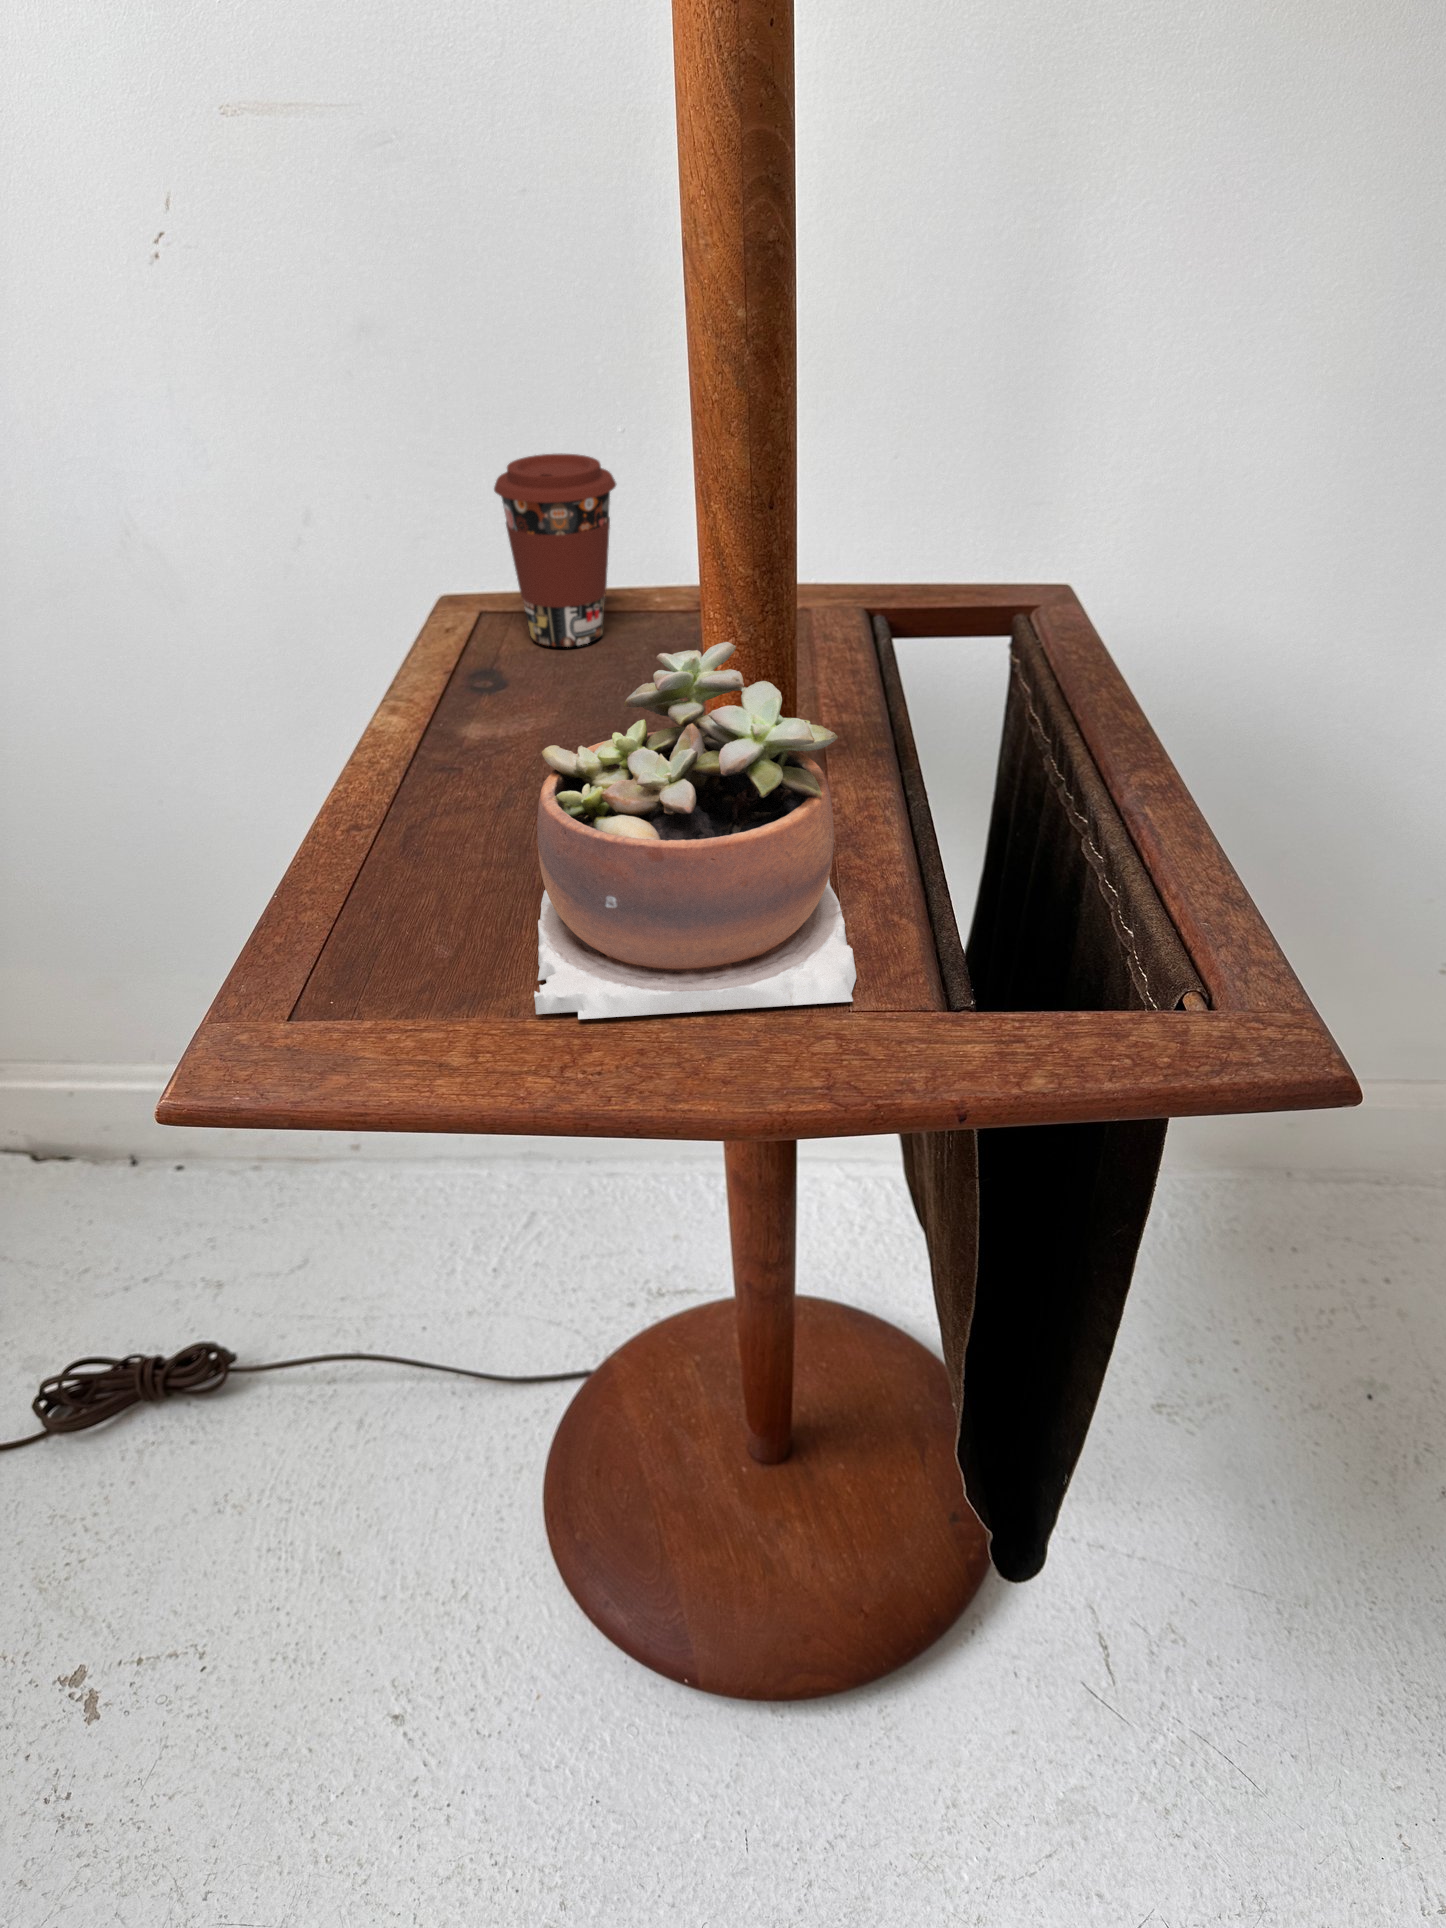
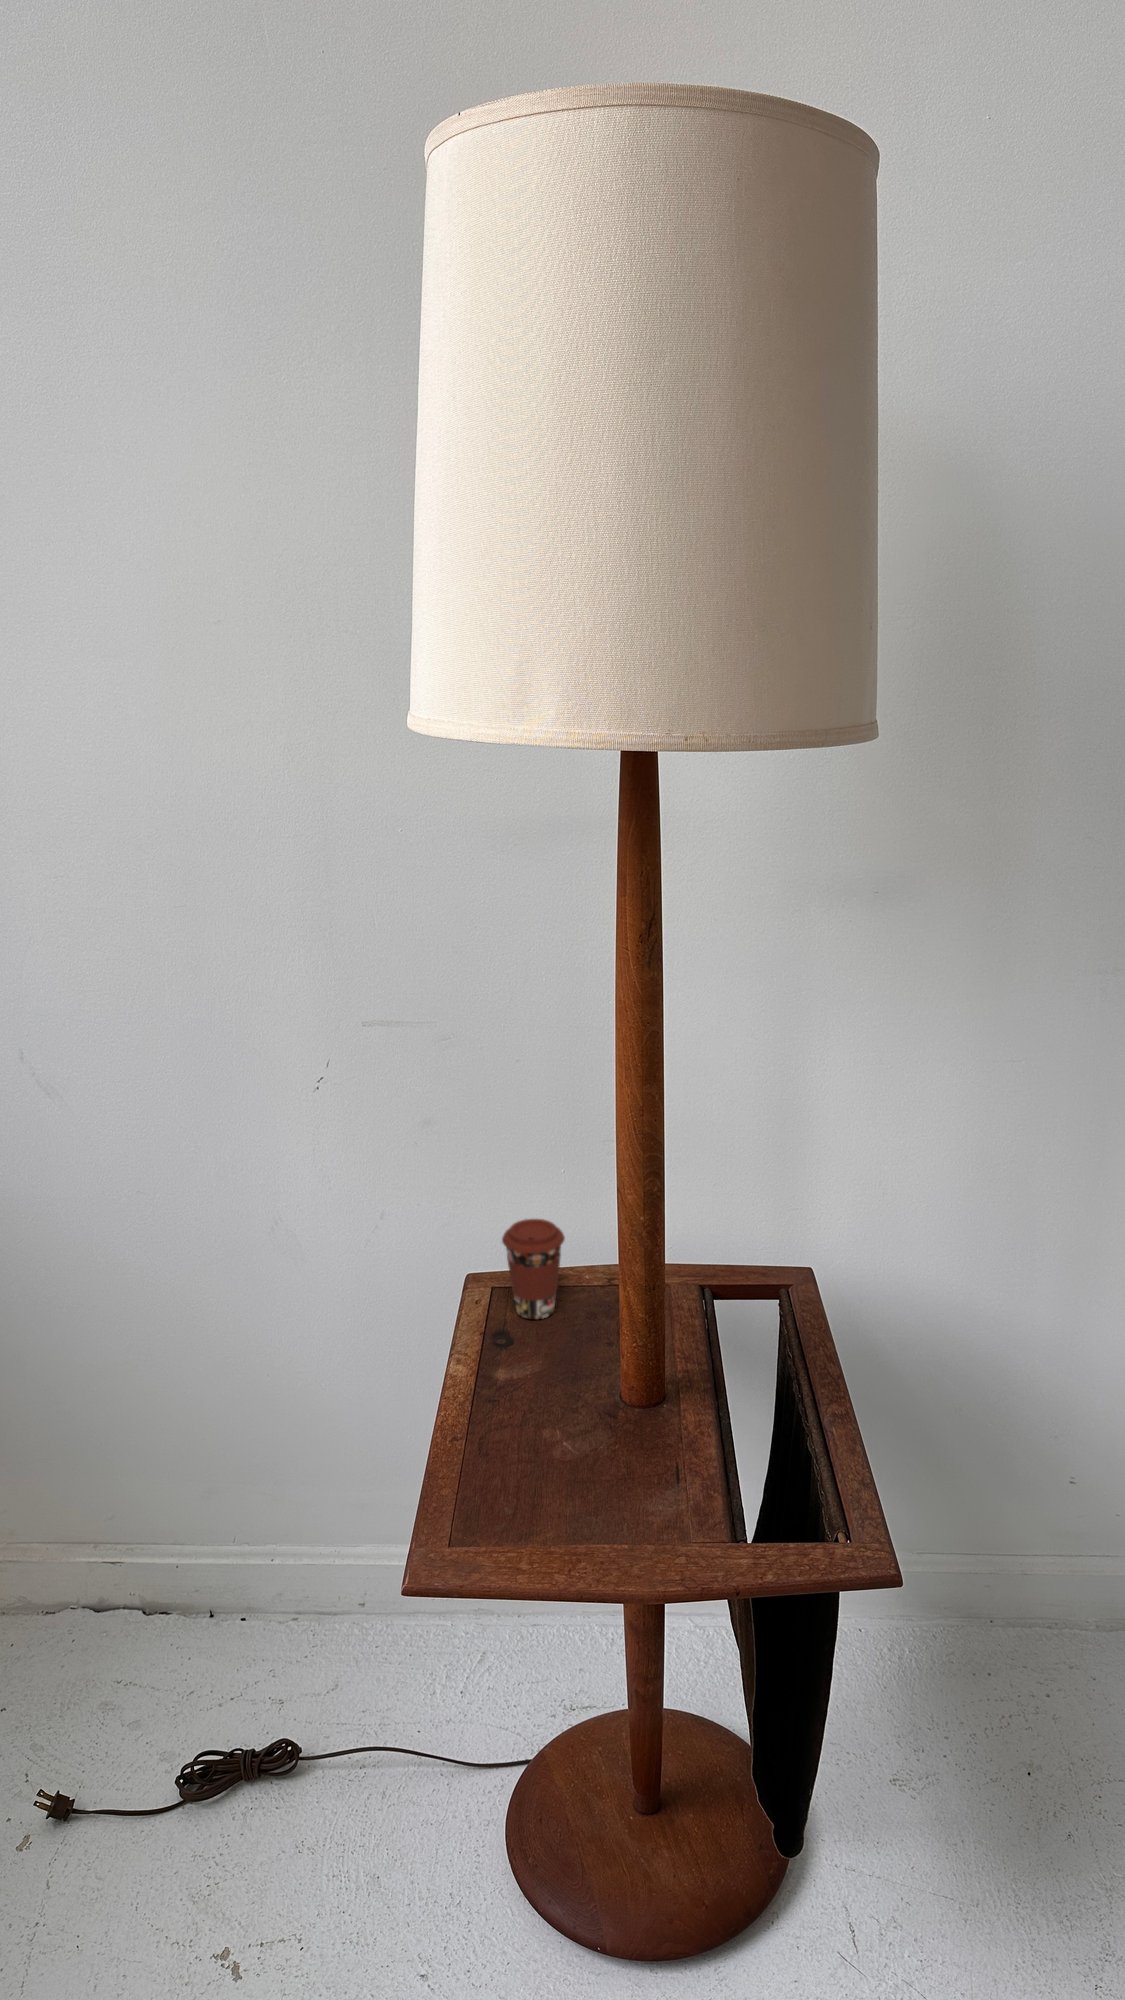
succulent plant: present [534,642,857,1019] -> none [547,1369,692,1545]

